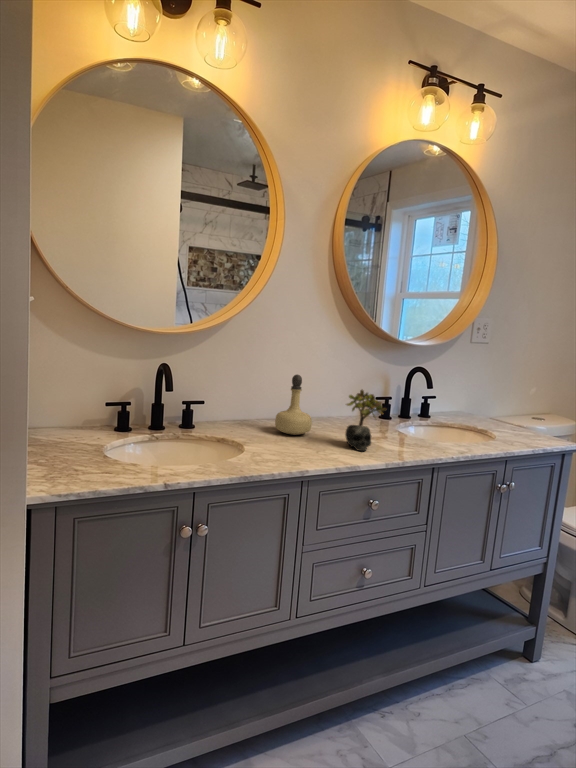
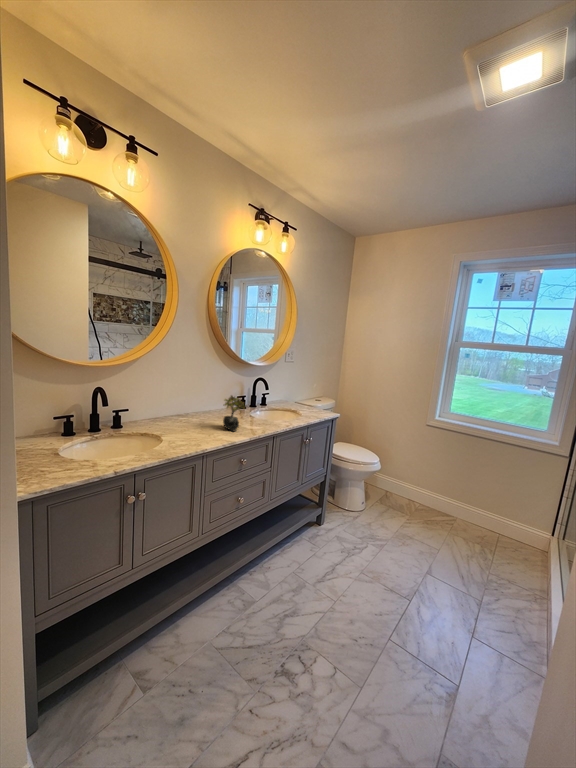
perfume bottle: present [275,375,312,435] -> none [178,388,201,425]

